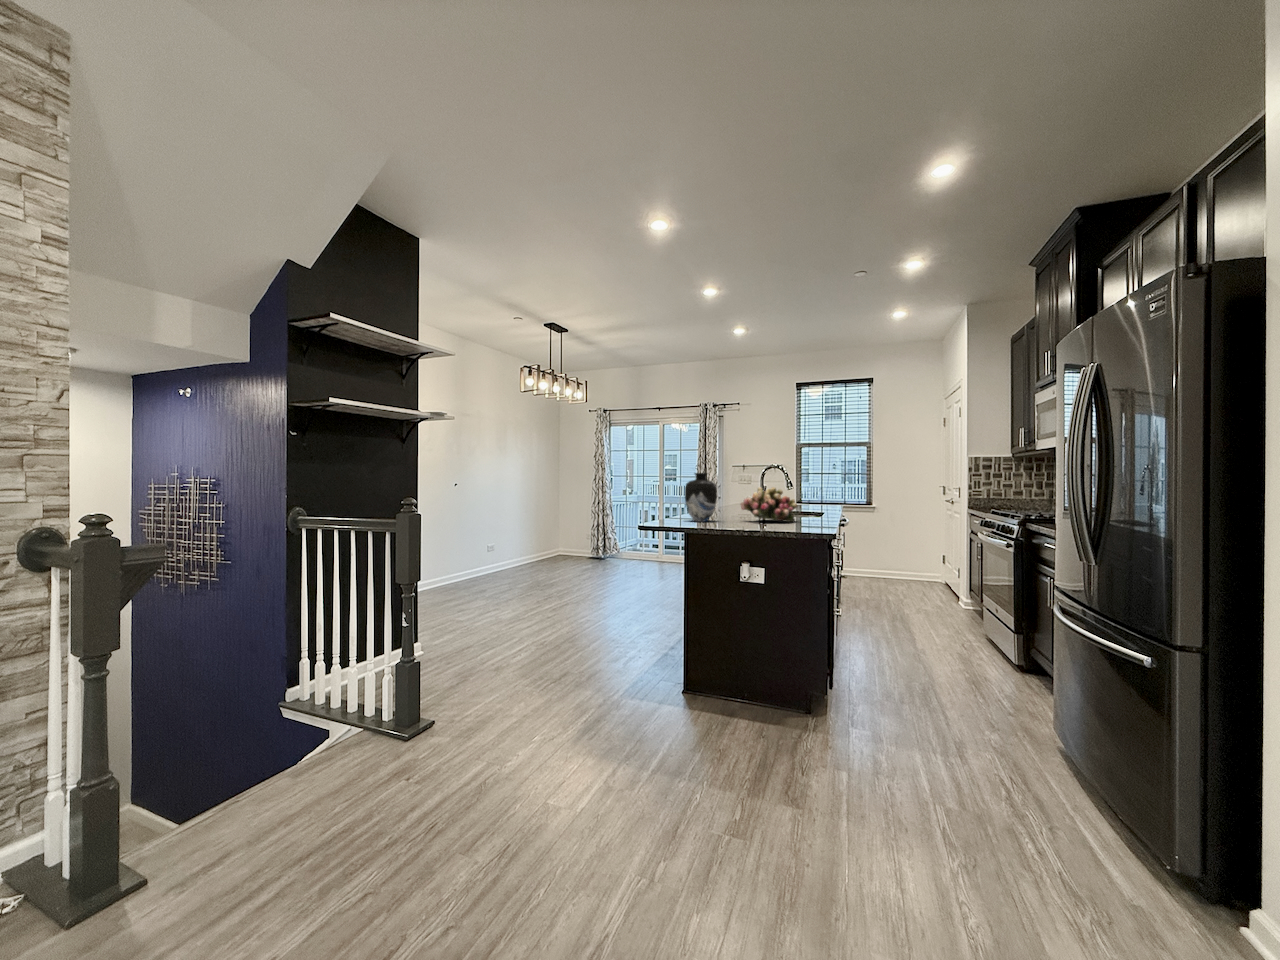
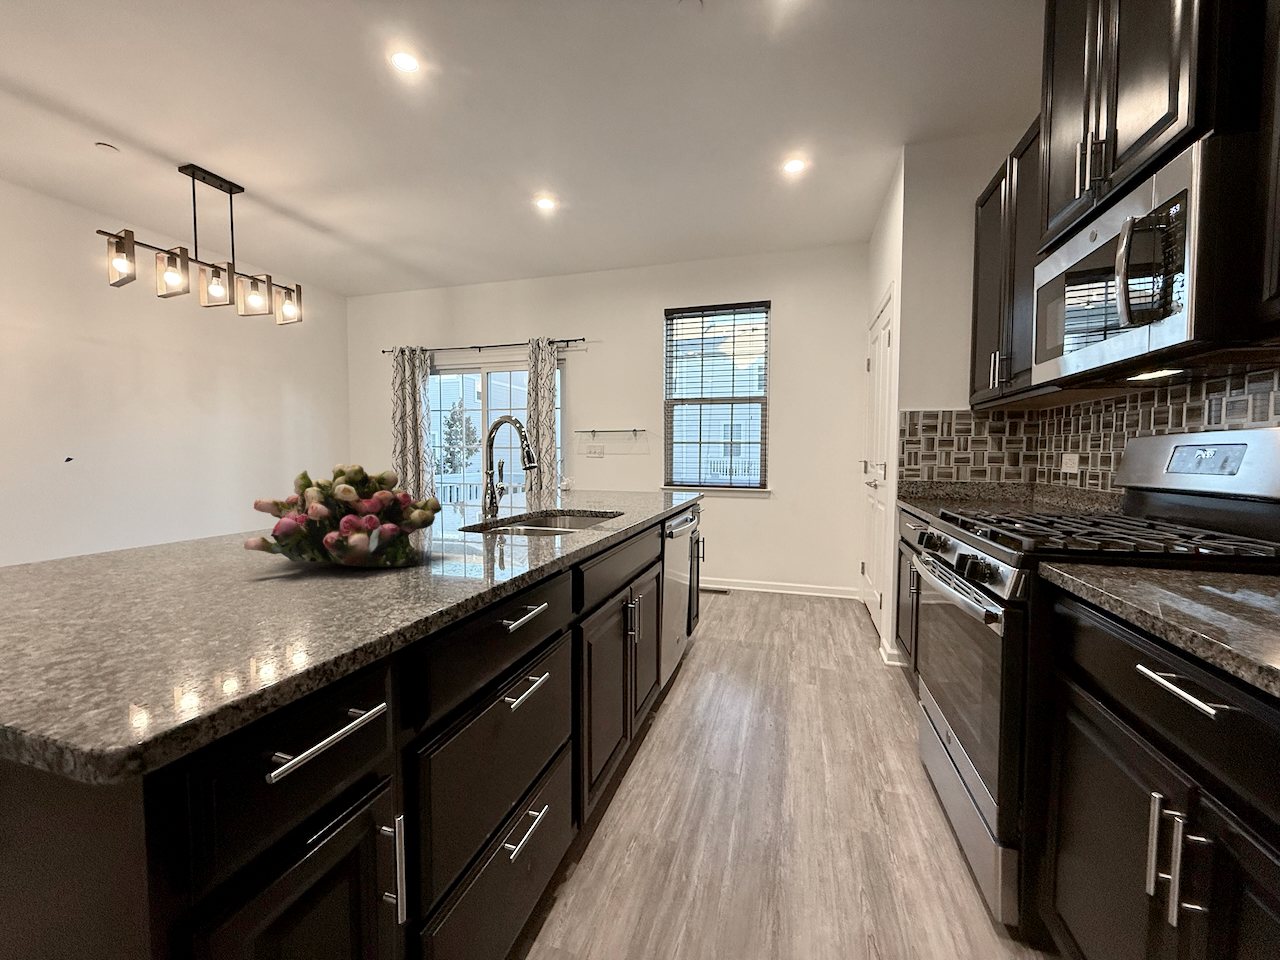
vase: present [685,473,717,522] -> none [68,421,201,569]

